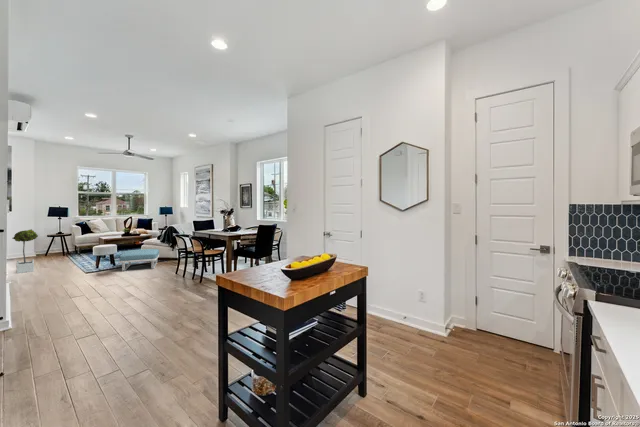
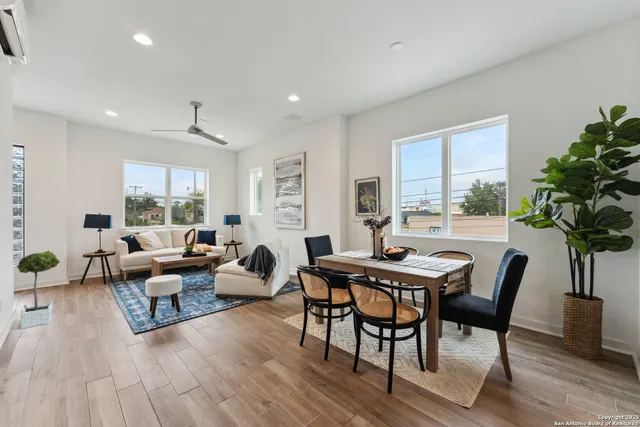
footstool: present [119,249,159,271] -> none [191,282,250,327]

